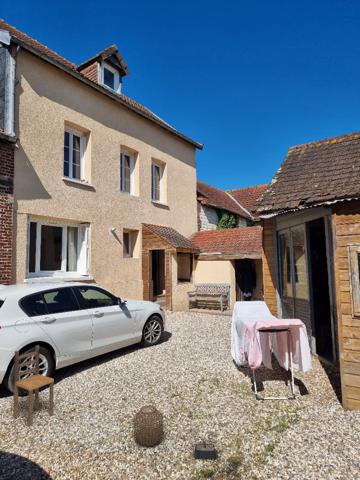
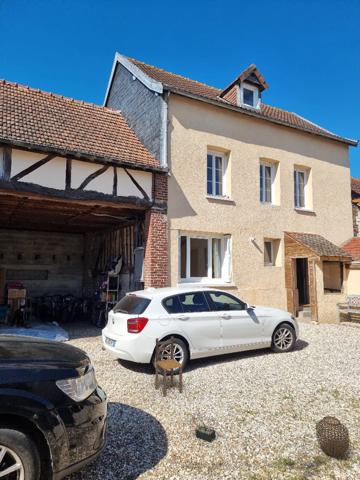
woven basket: present [133,405,163,446] -> present [316,416,349,457]
decorative plant: present [186,424,220,459] -> present [192,408,218,442]

